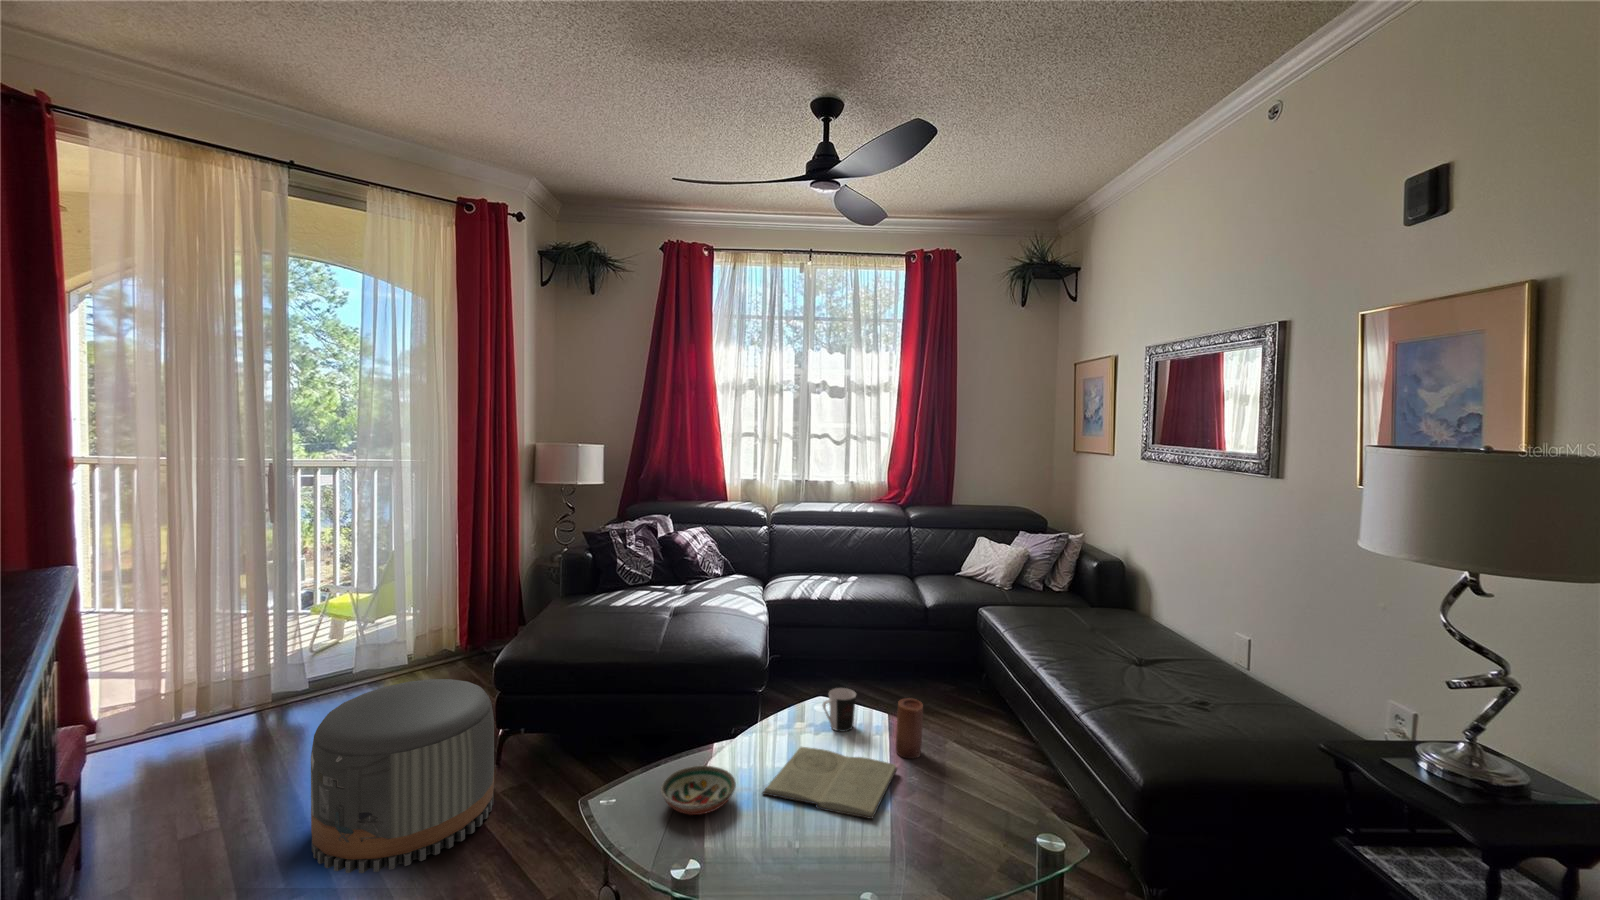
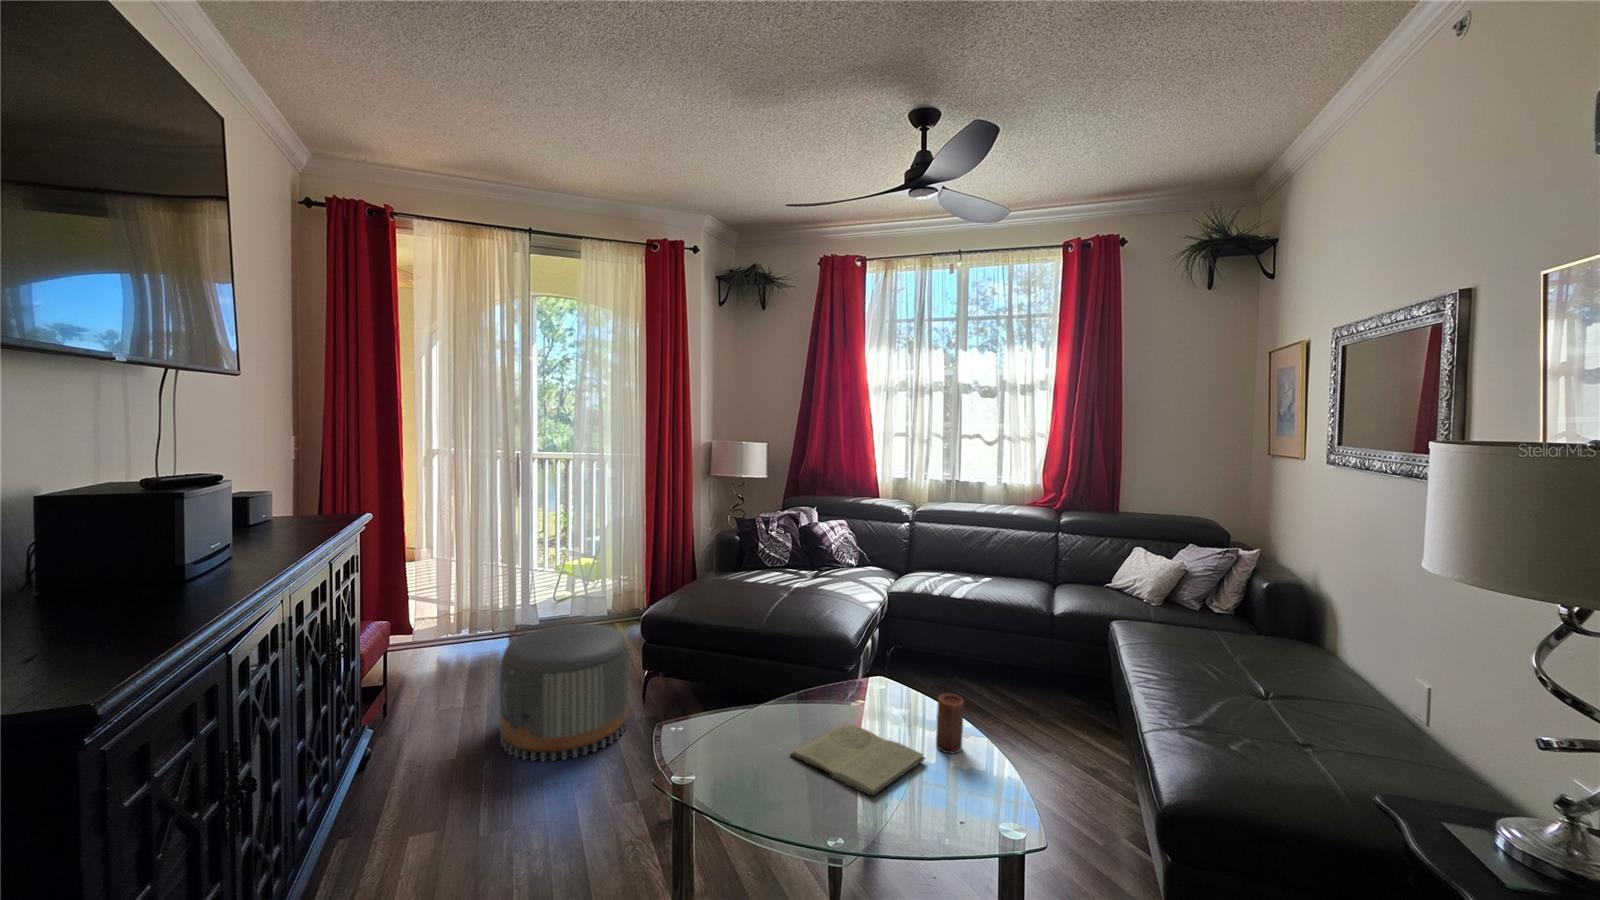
coffee cup: present [823,688,856,732] -> none [878,676,913,718]
decorative bowl: present [661,765,736,815] -> none [701,721,766,760]

